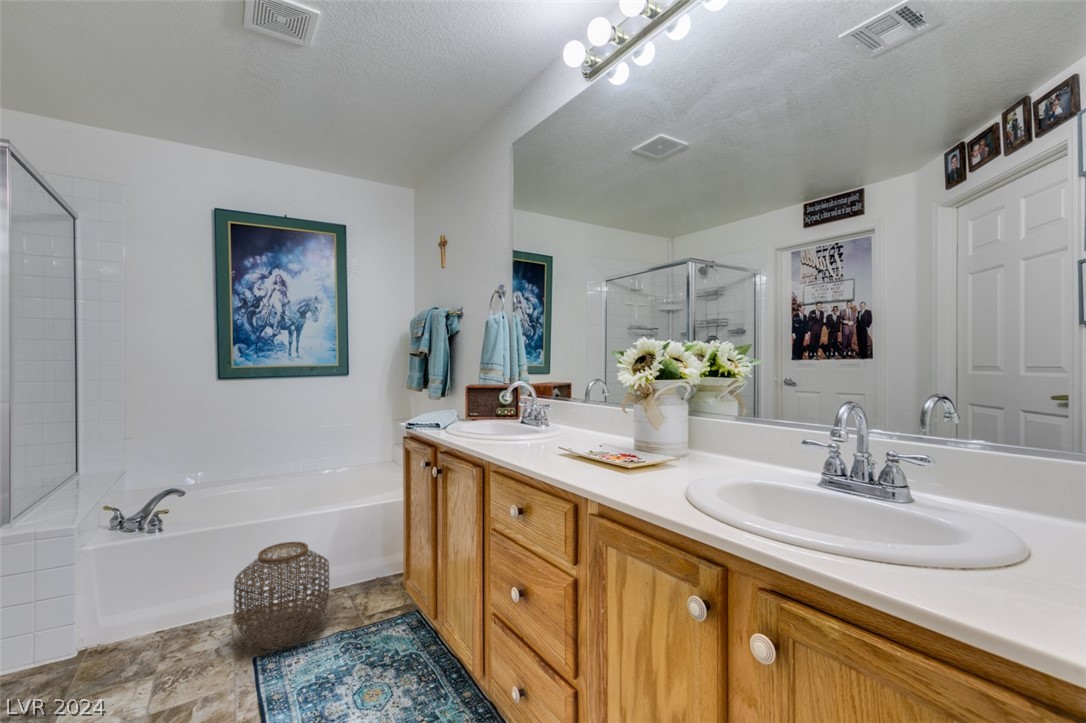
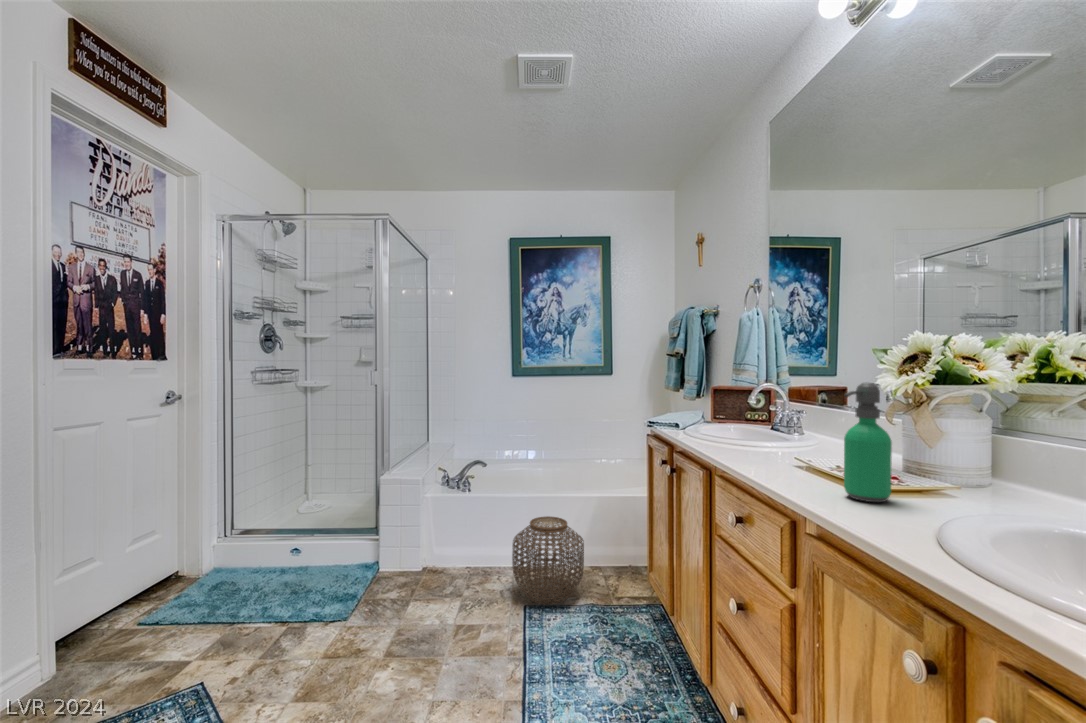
soap dispenser: none [617,381,652,485] -> present [844,383,892,502]

